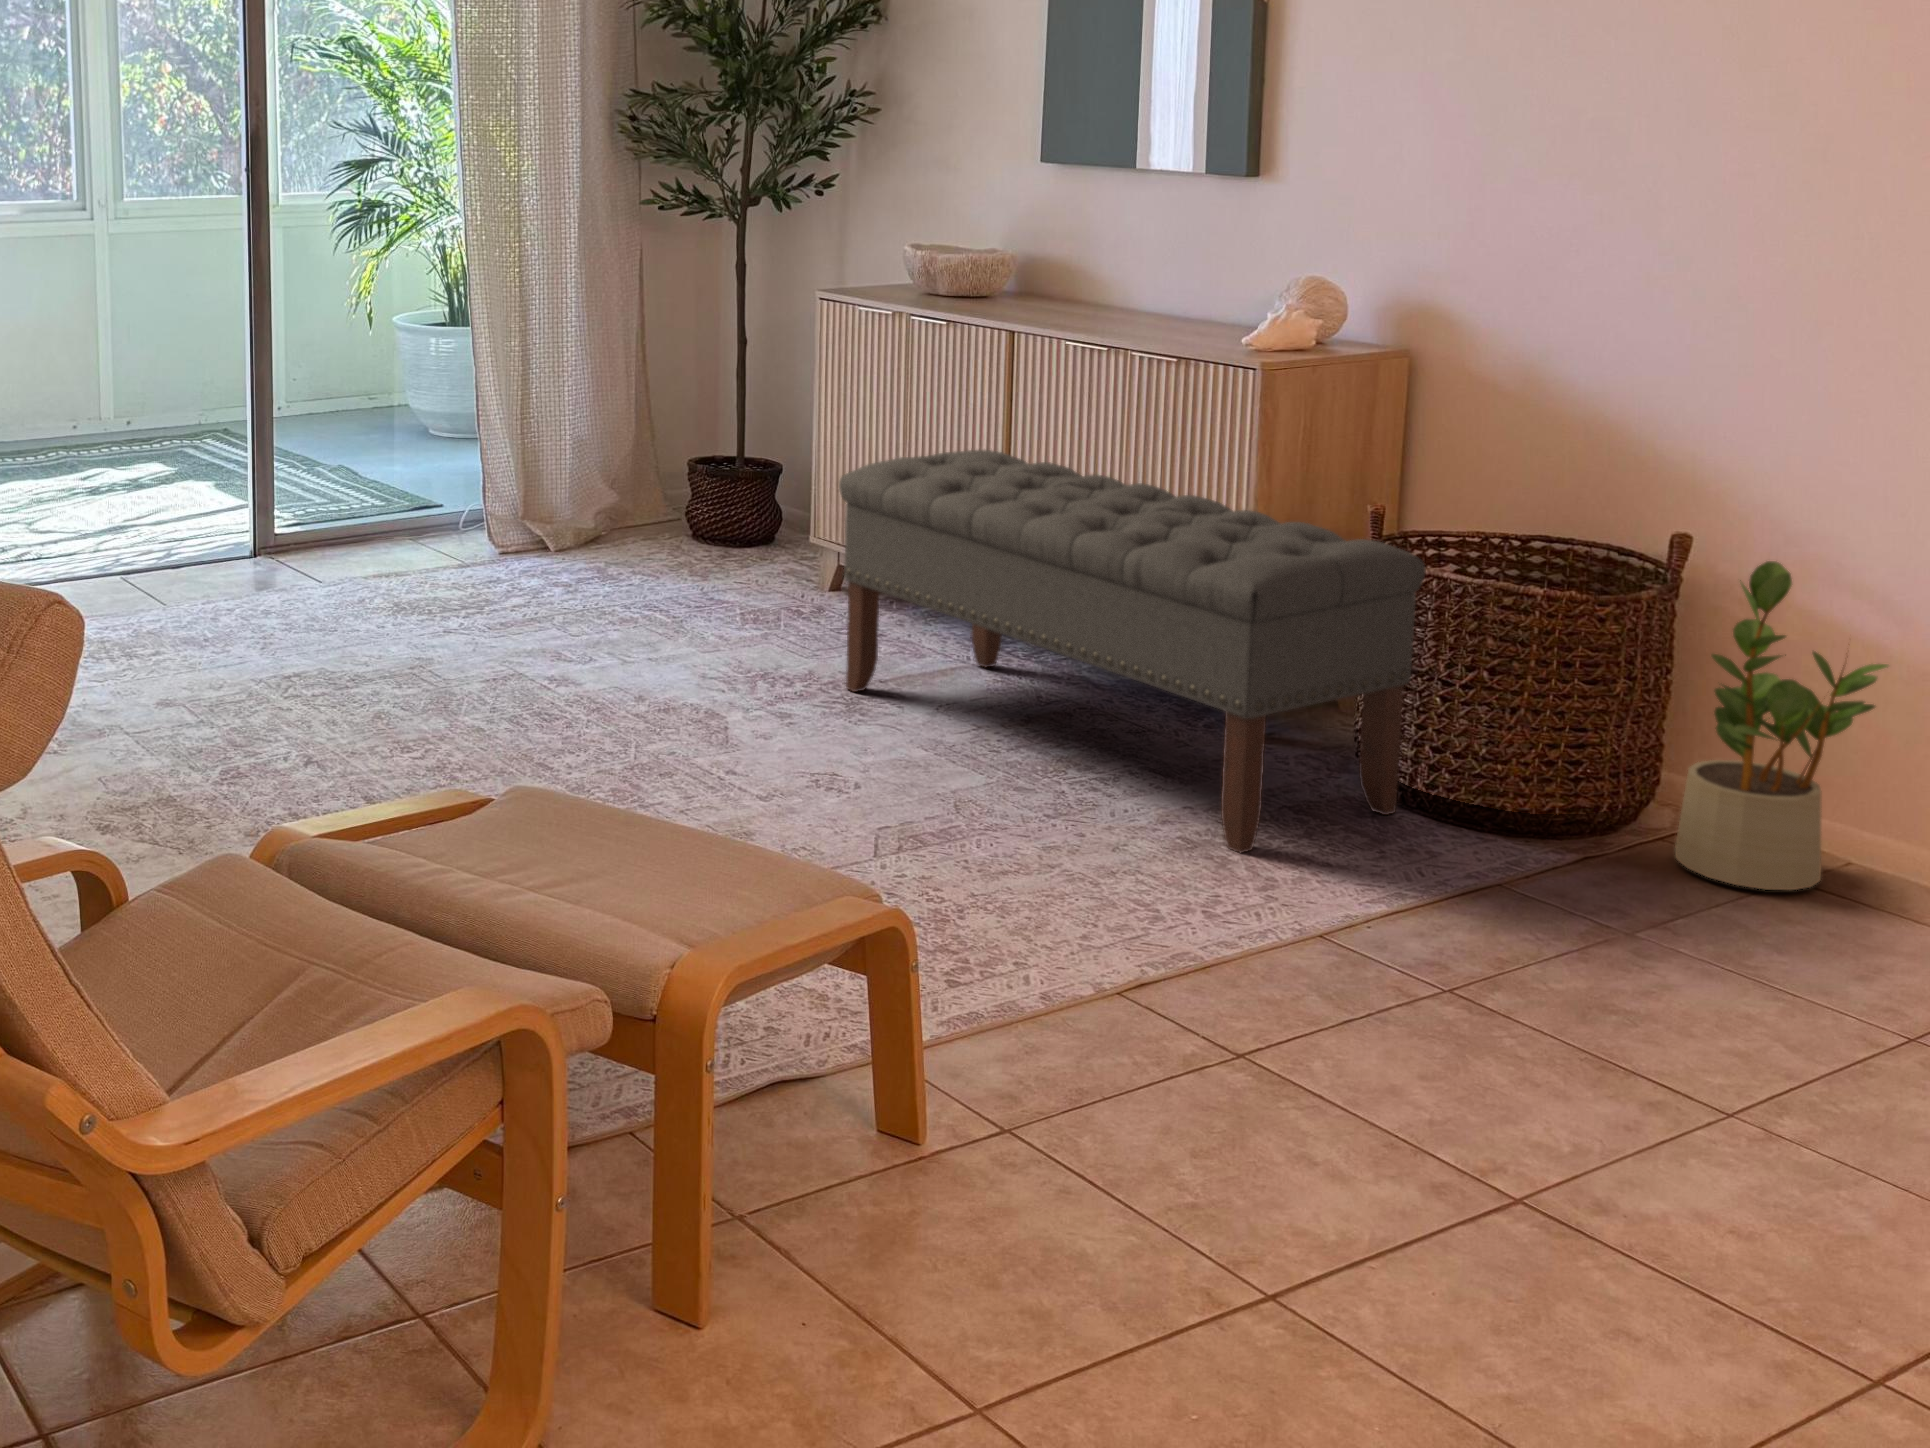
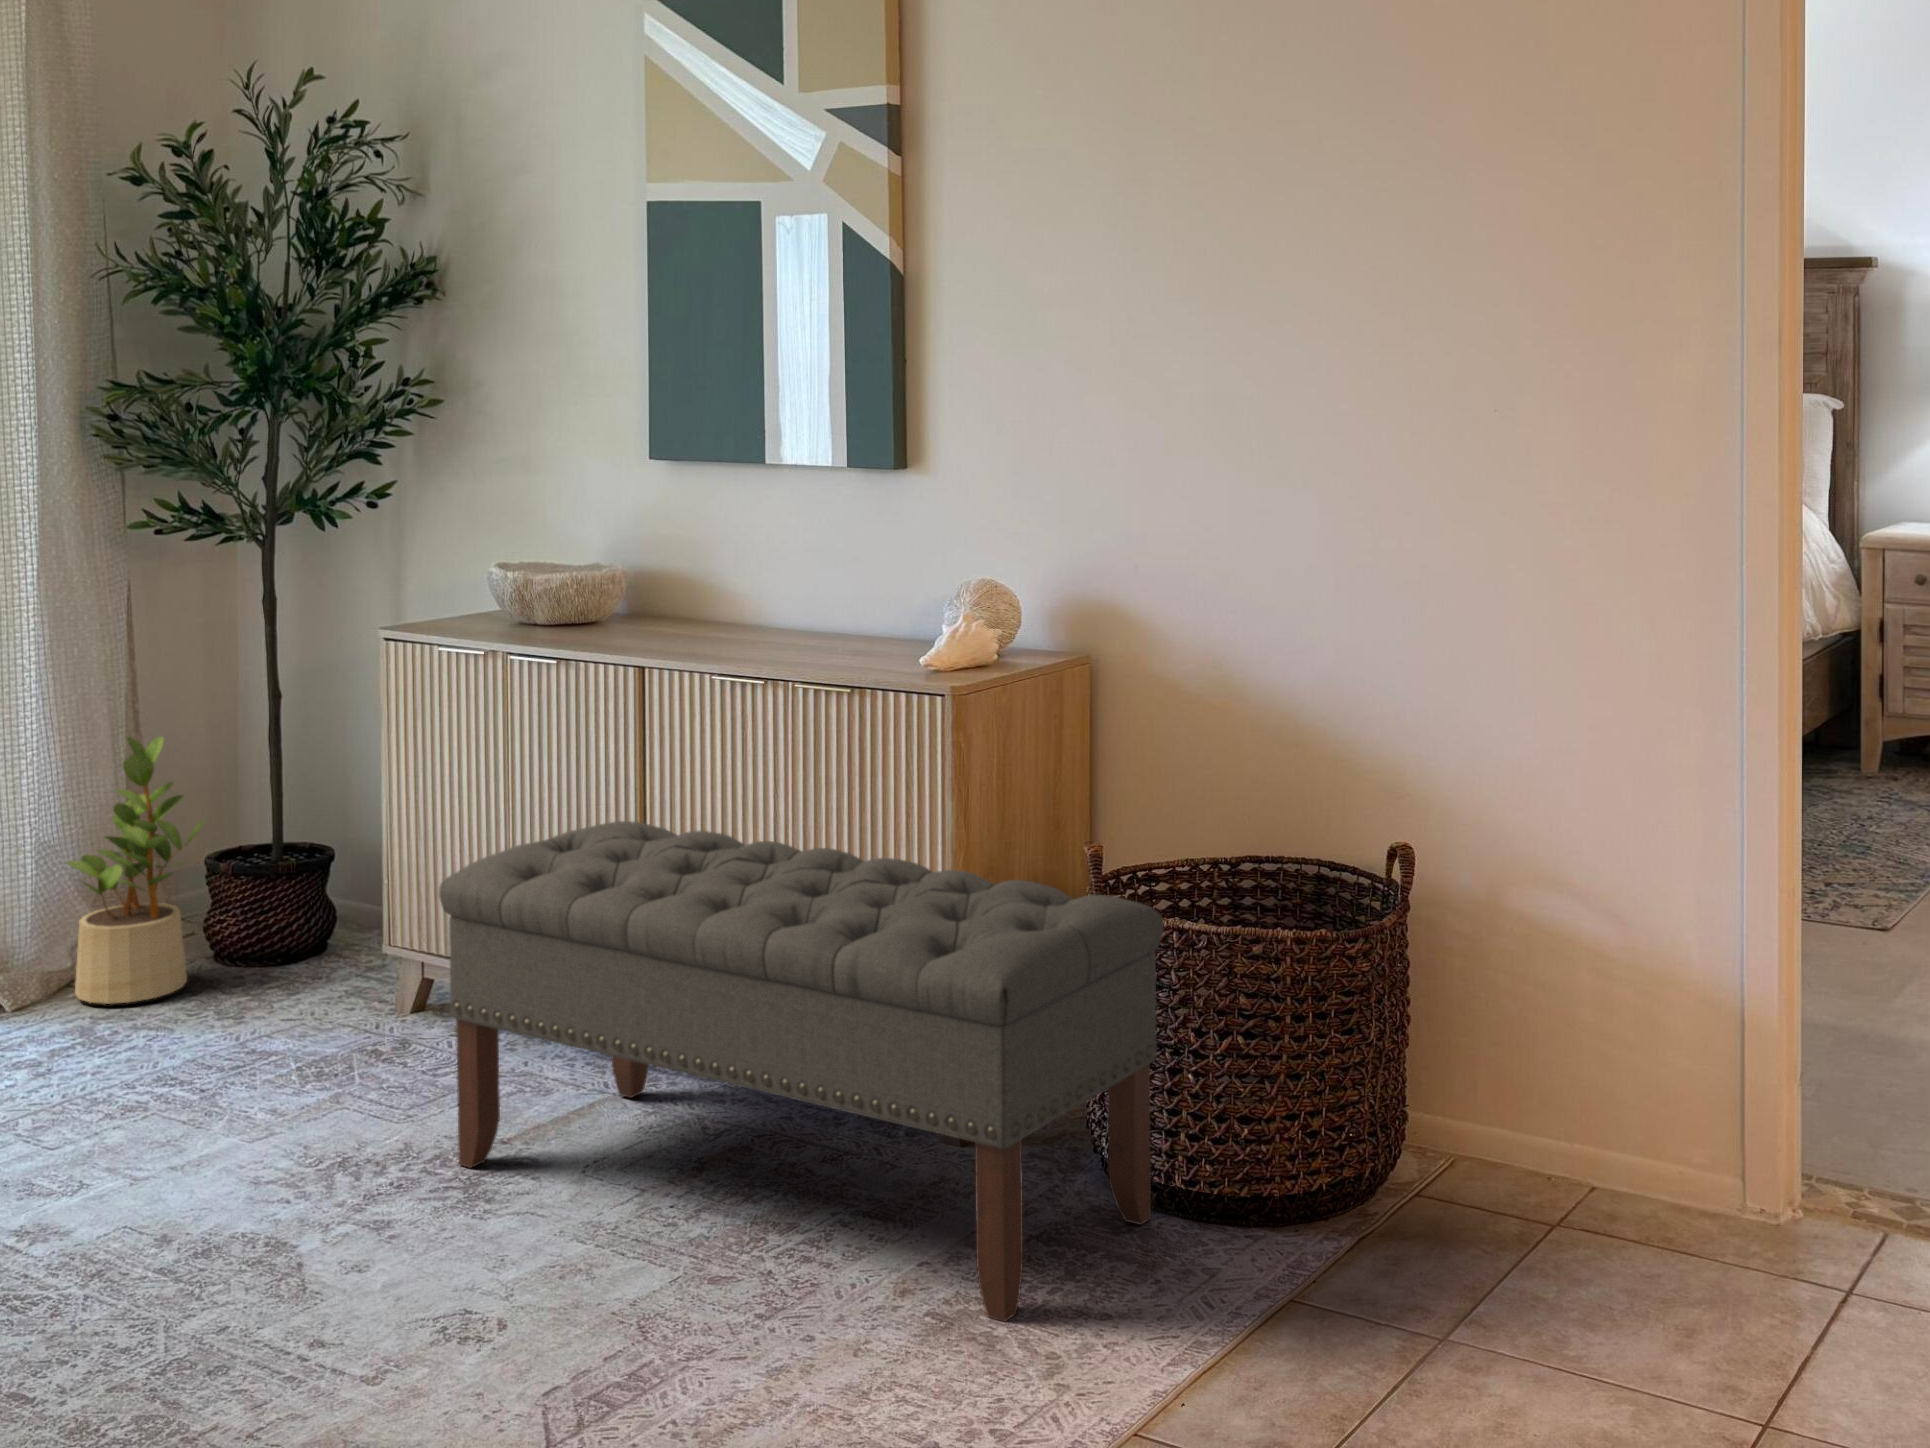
potted plant: present [1675,561,1888,890] -> present [66,736,205,1004]

